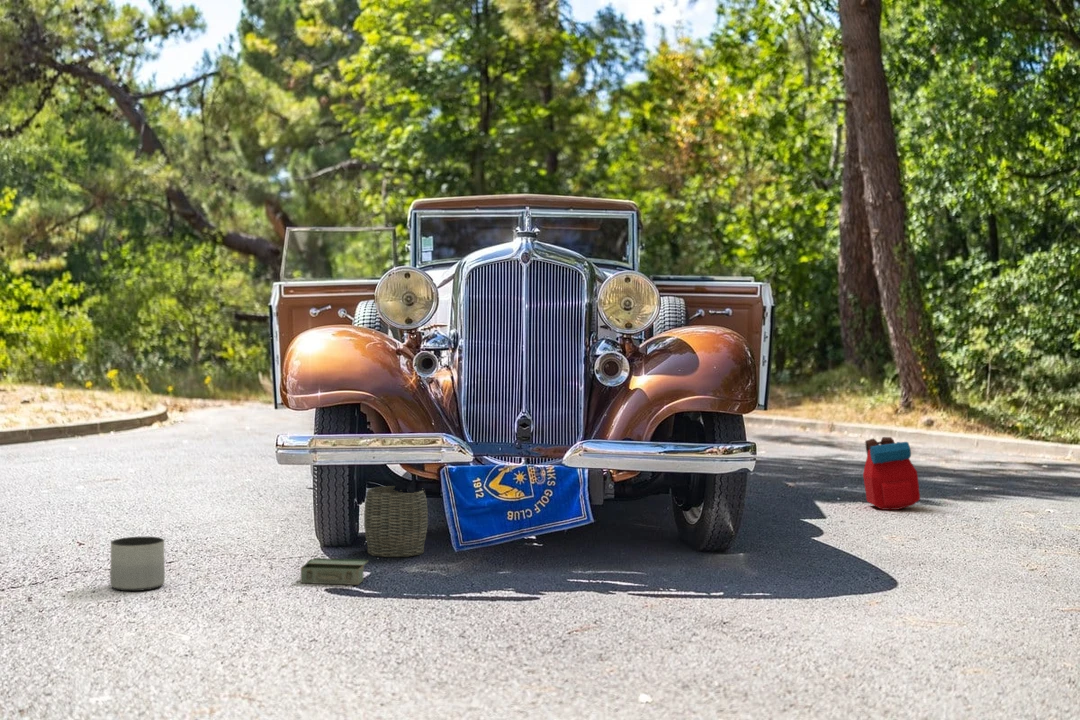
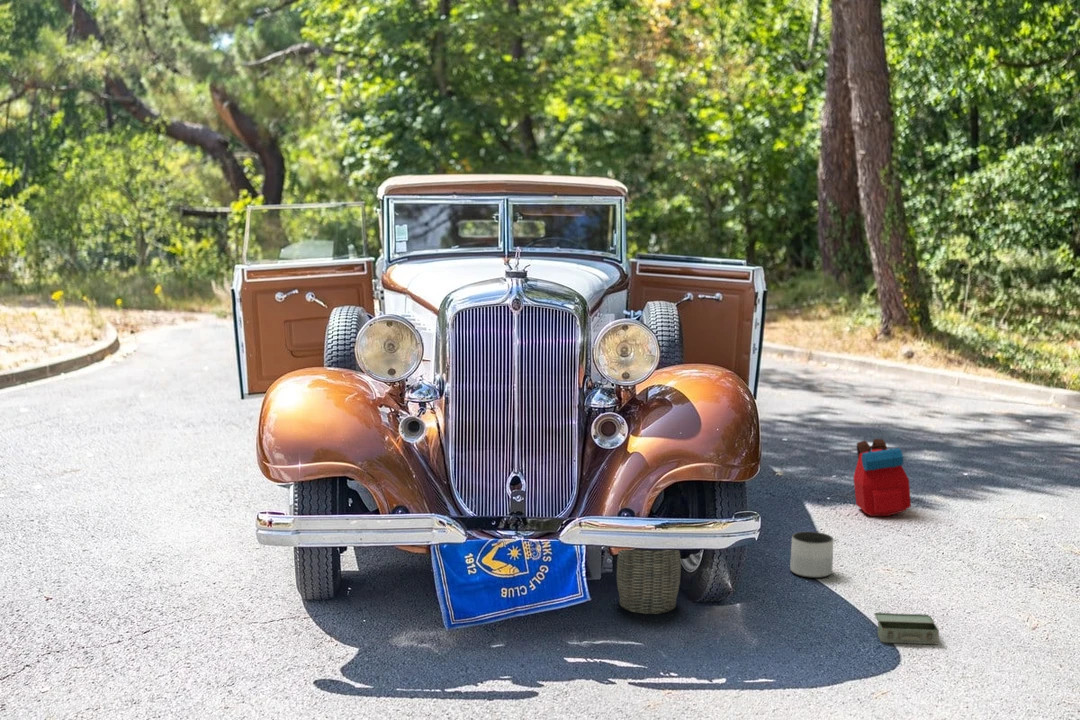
woven basket: present [364,486,428,557] -> present [617,549,681,614]
planter: present [110,537,165,591] -> present [790,532,833,578]
toolbox: present [301,558,368,585] -> present [875,613,939,644]

